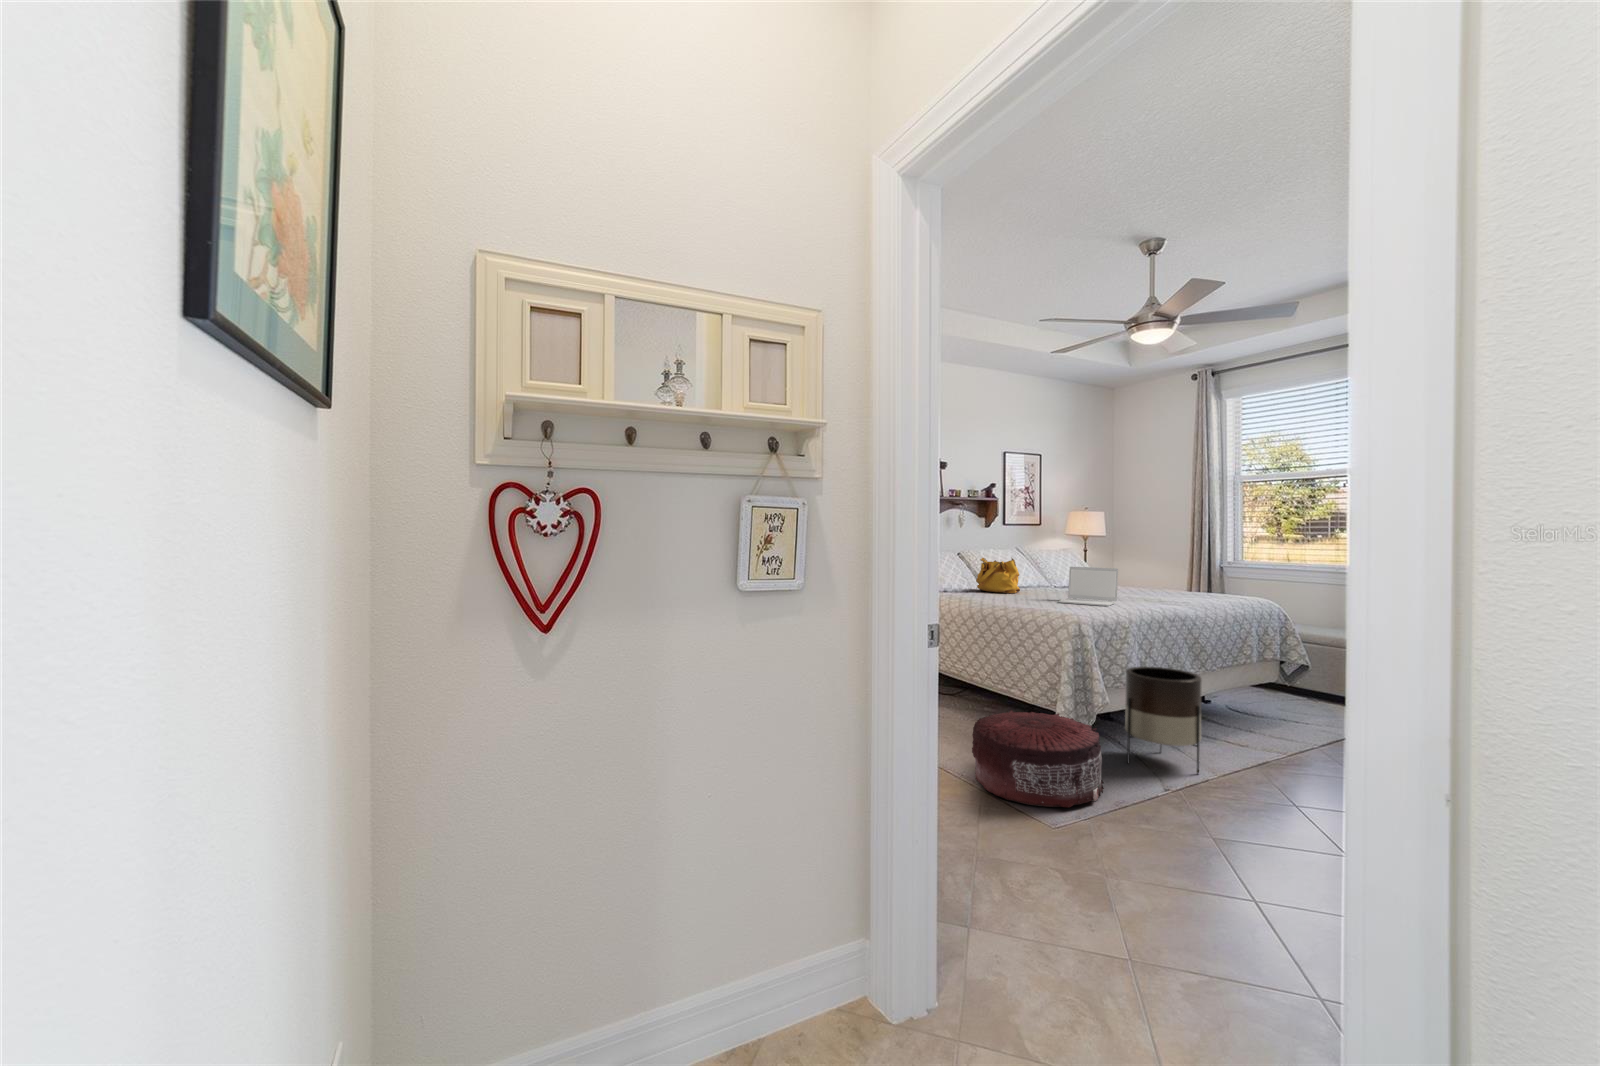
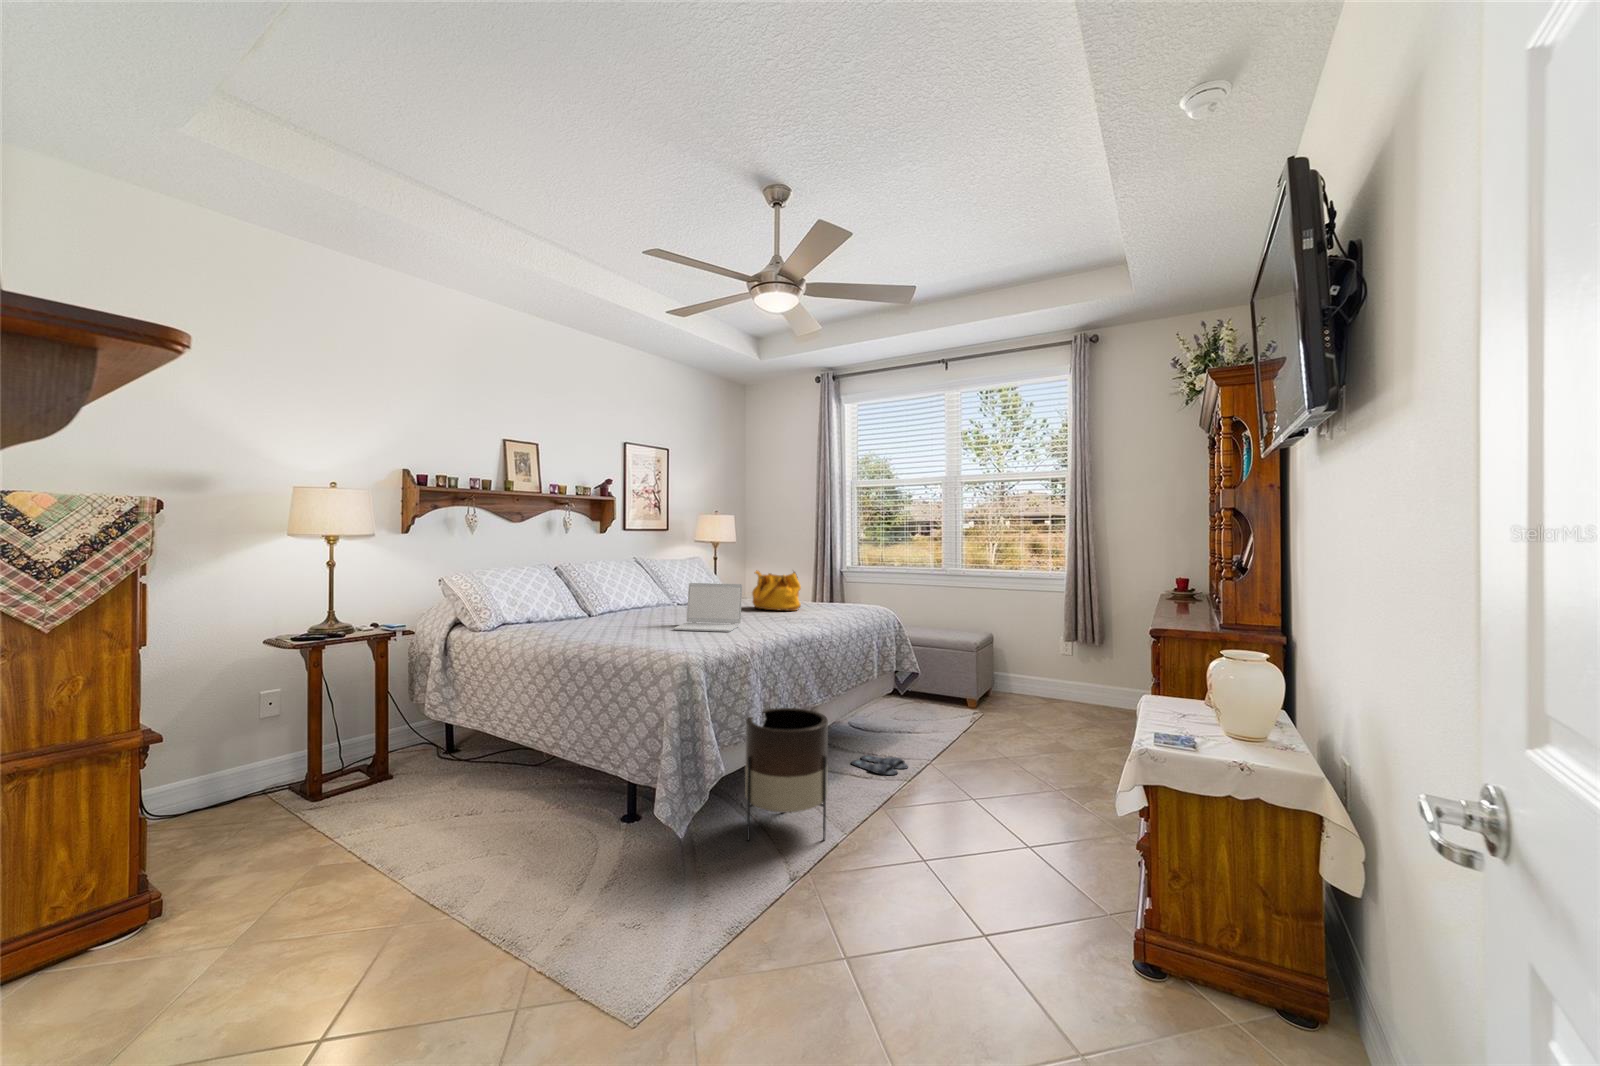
handbag: present [976,558,1020,593] -> present [752,570,801,611]
pouf: present [972,710,1104,808] -> none [520,798,716,974]
slippers: none [1228,729,1292,746] -> present [851,755,908,775]

